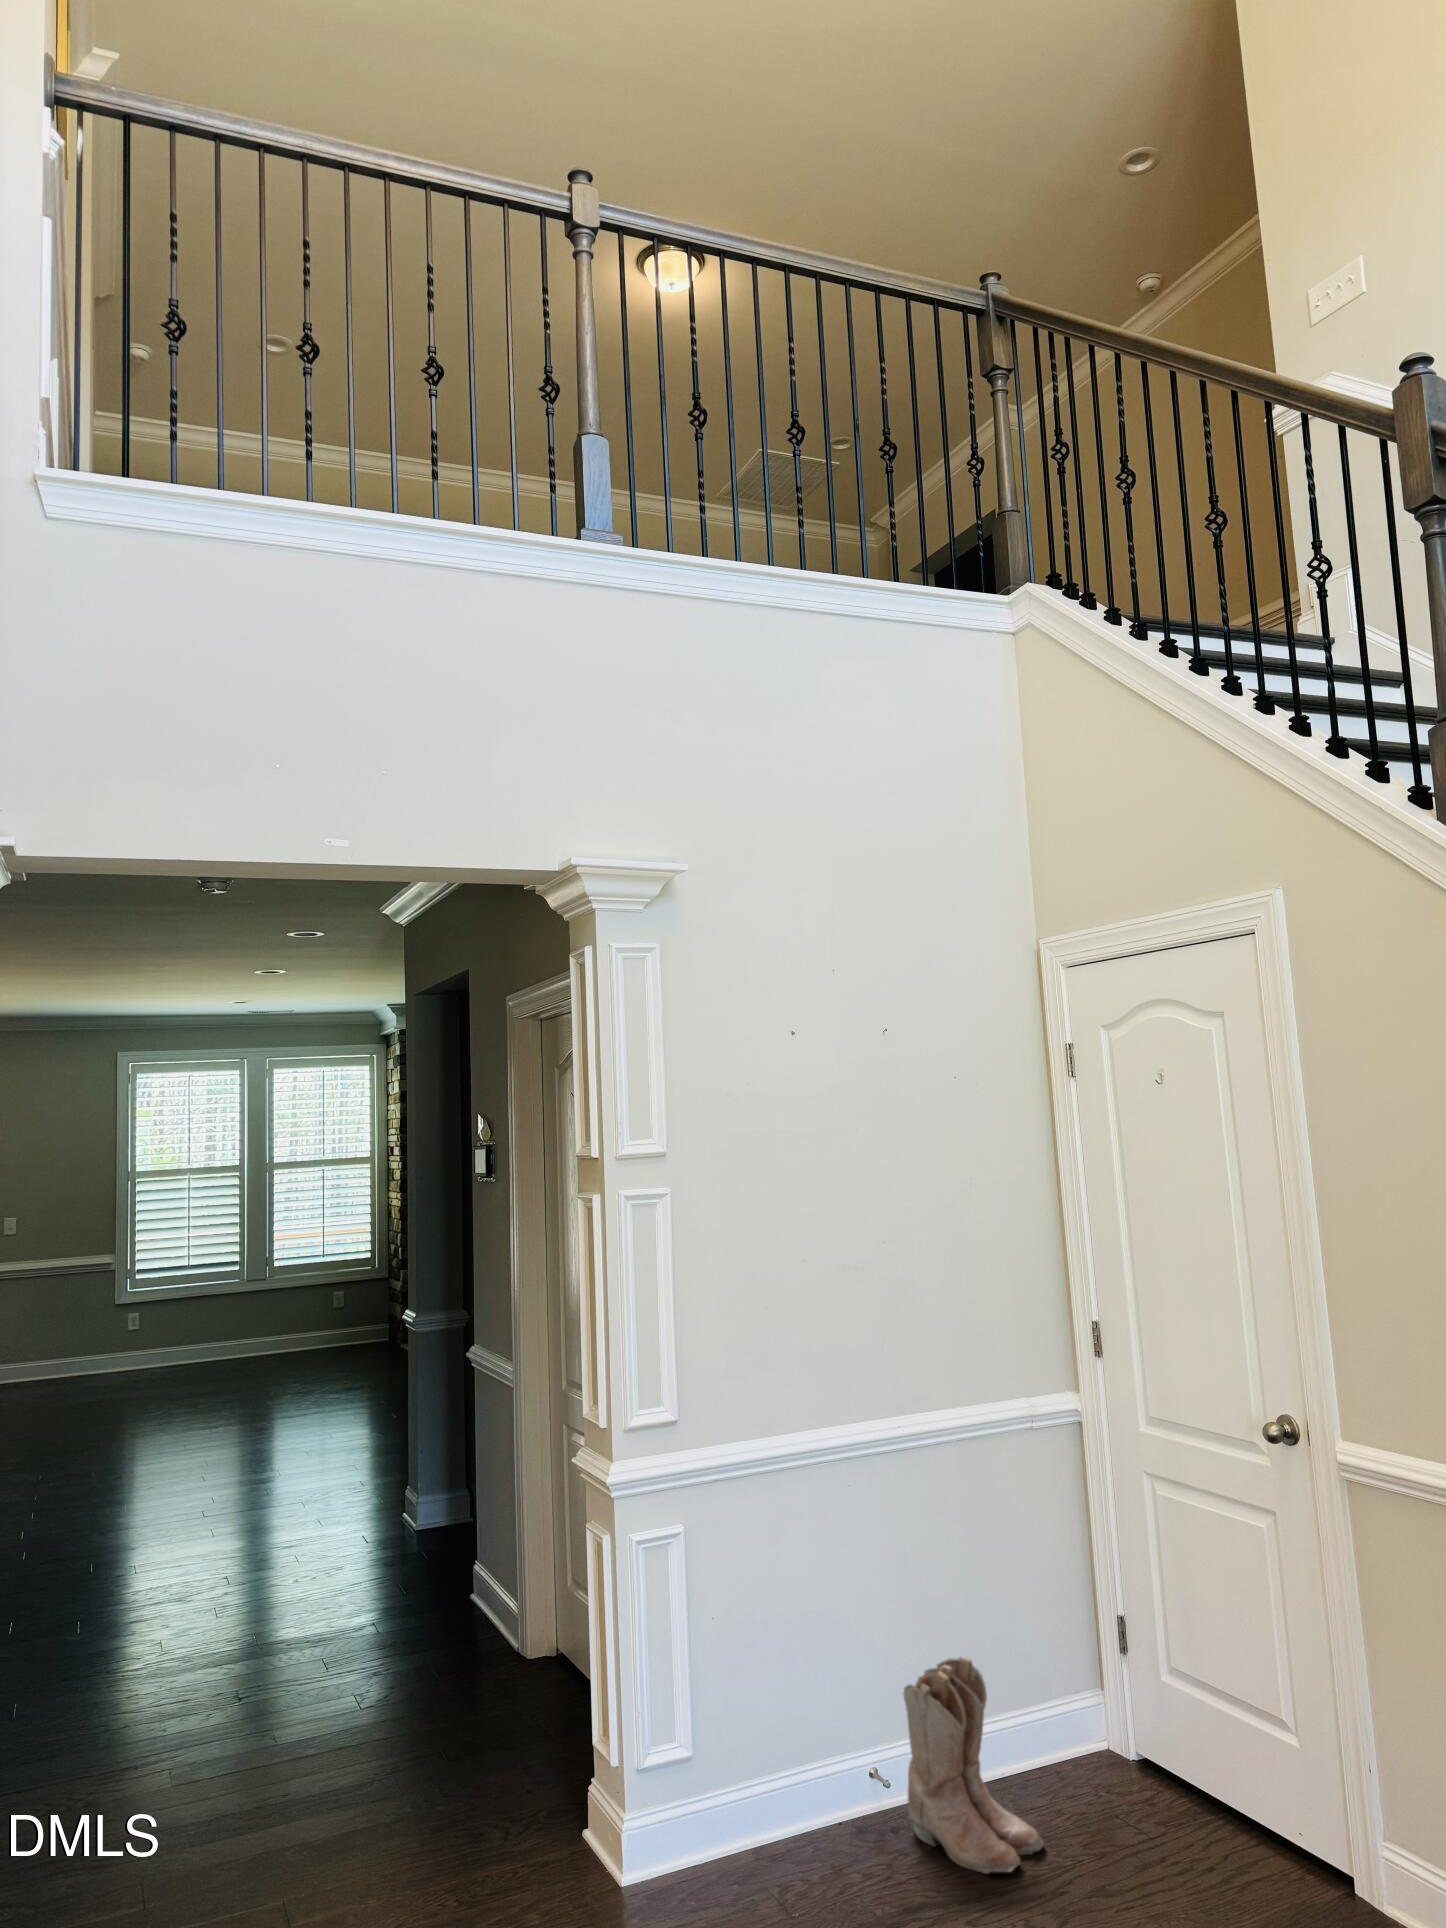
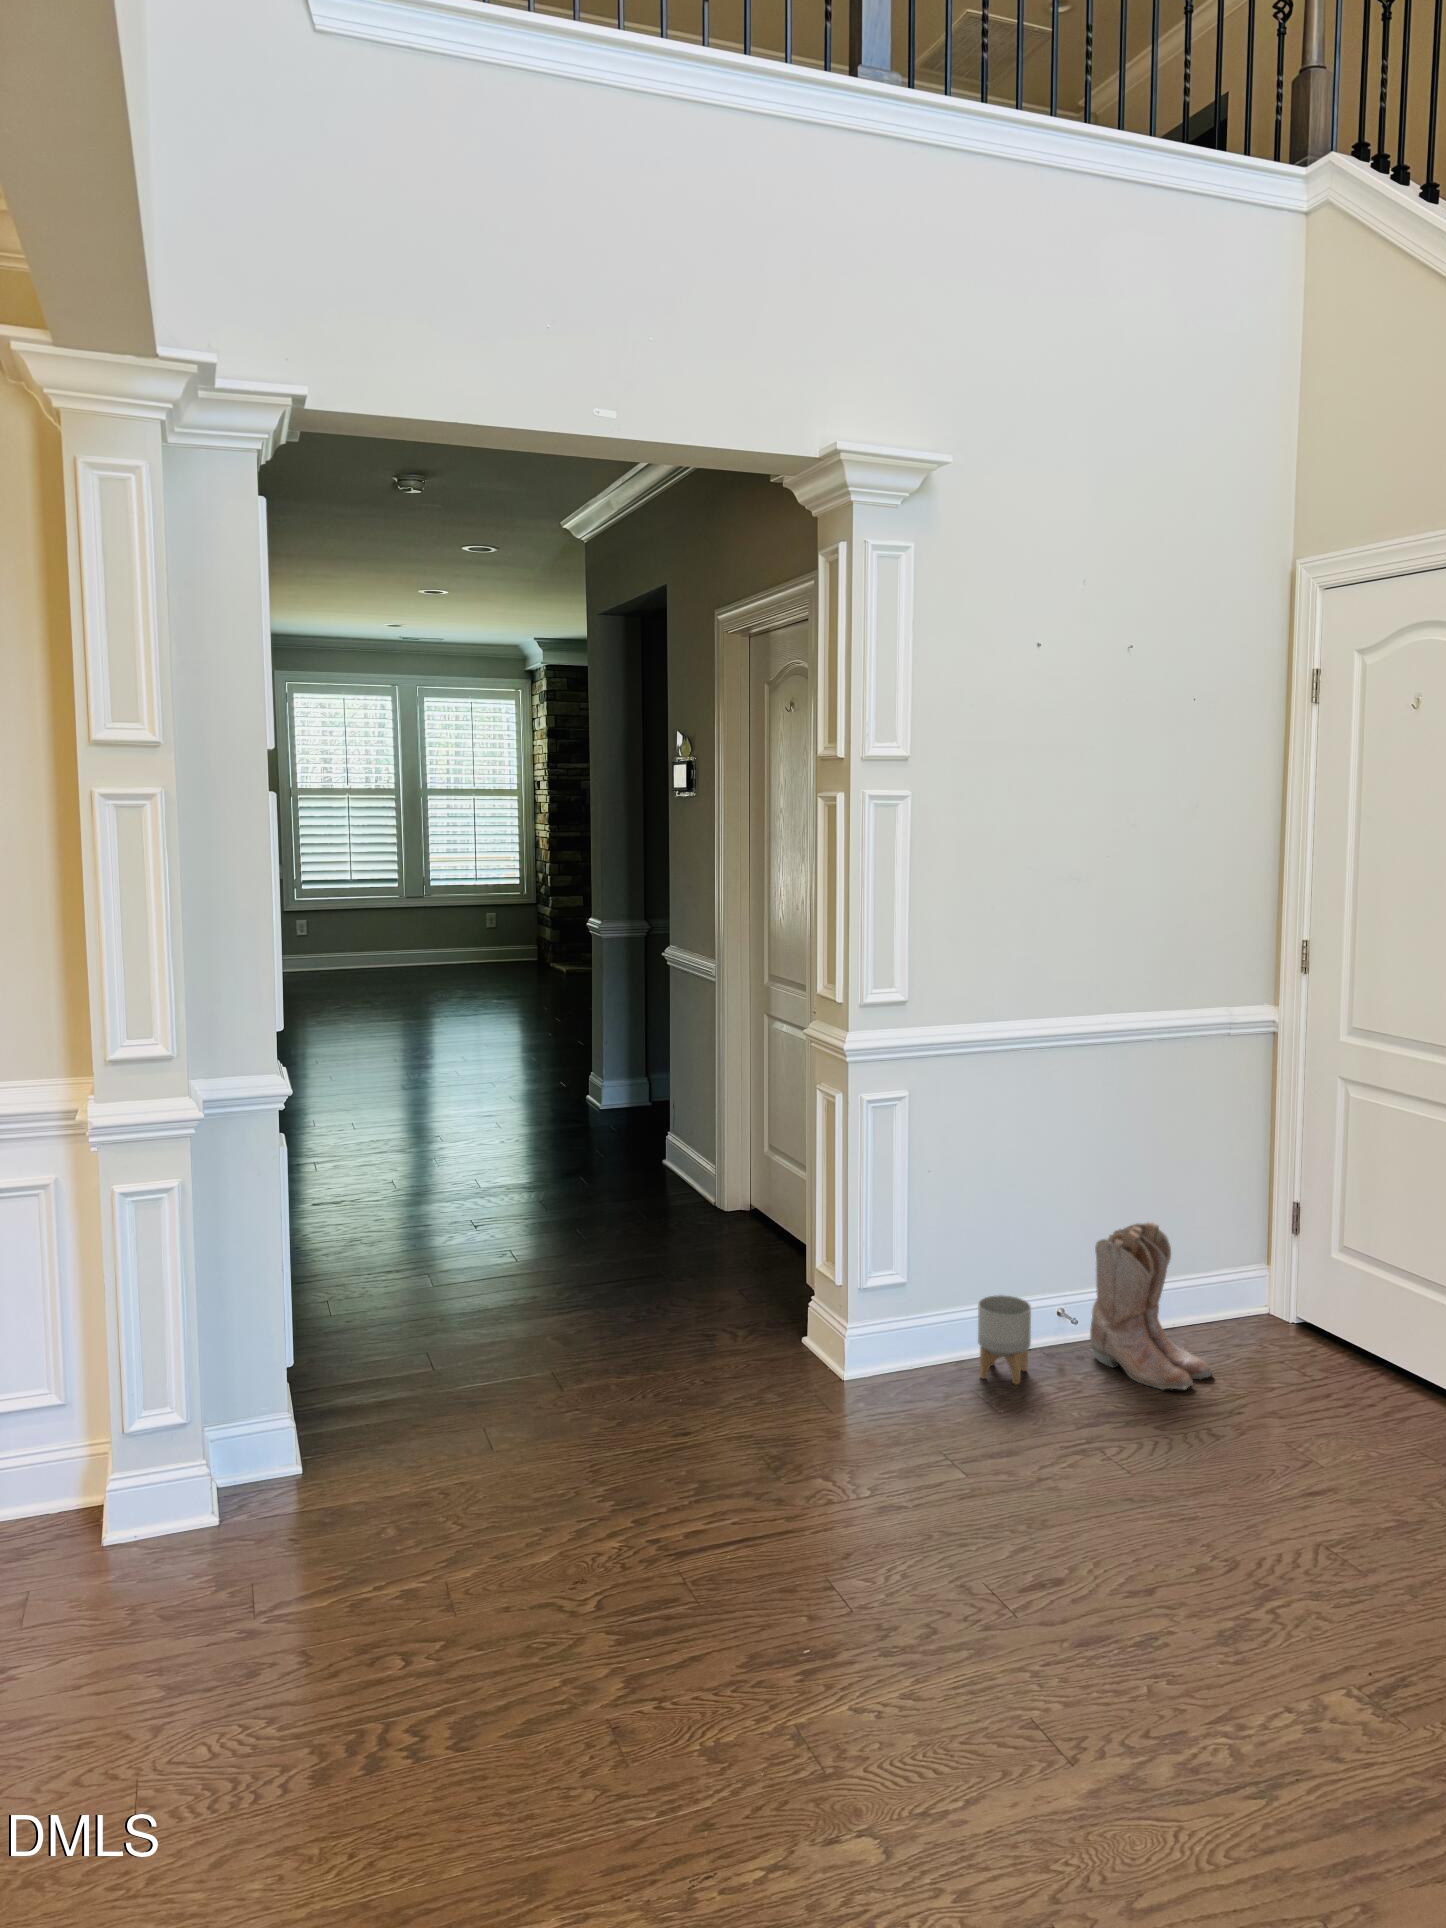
planter: none [774,1764,837,1883] -> present [978,1295,1031,1384]

